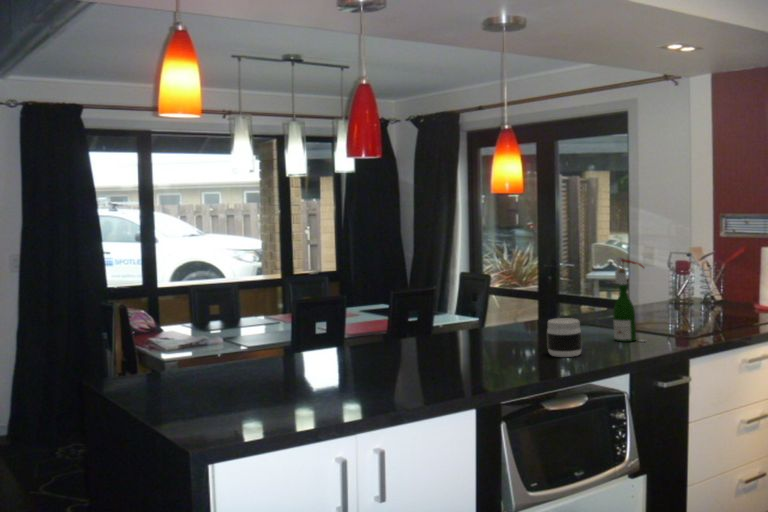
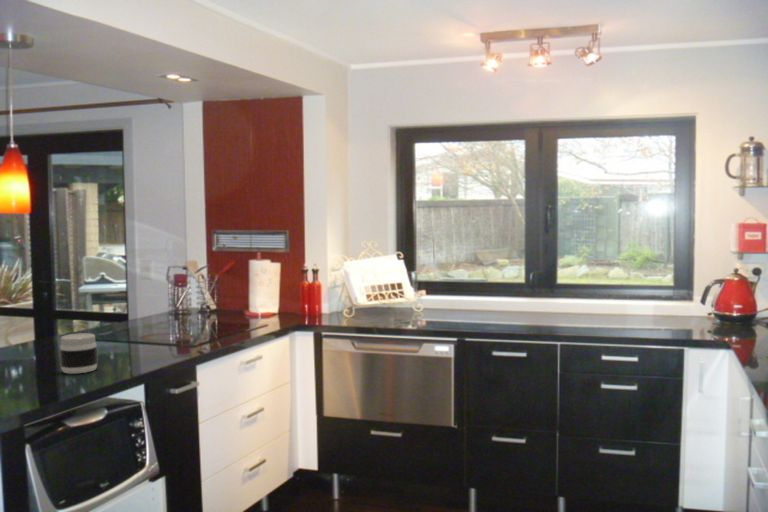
wine bottle: present [613,257,645,342] -> none [125,270,157,353]

